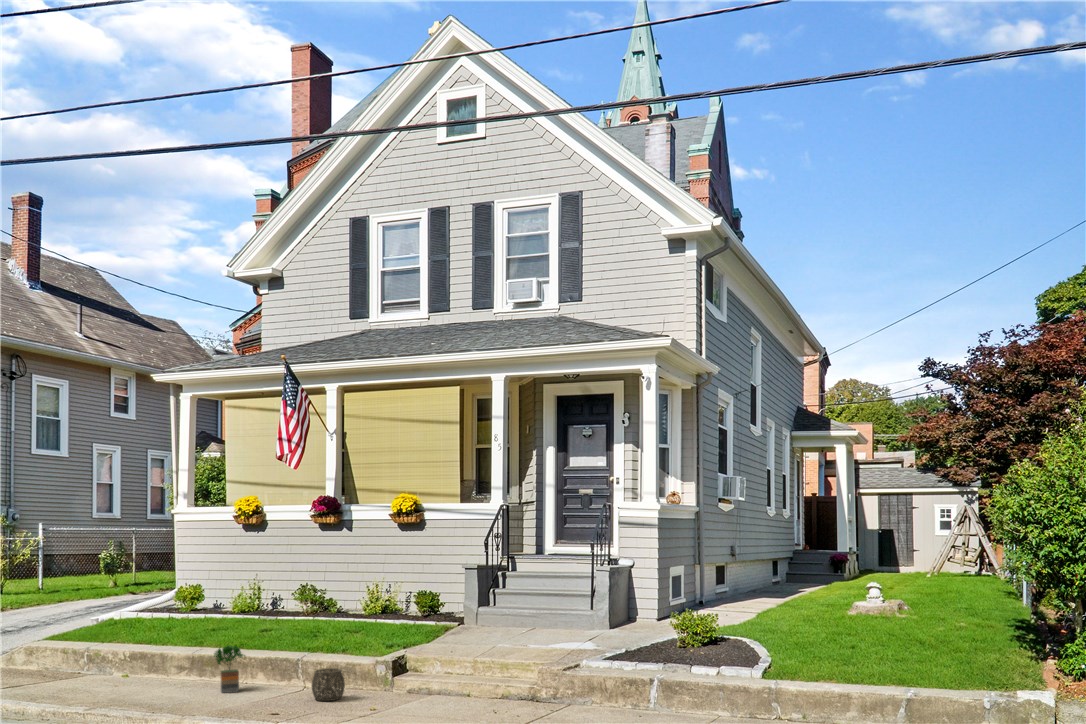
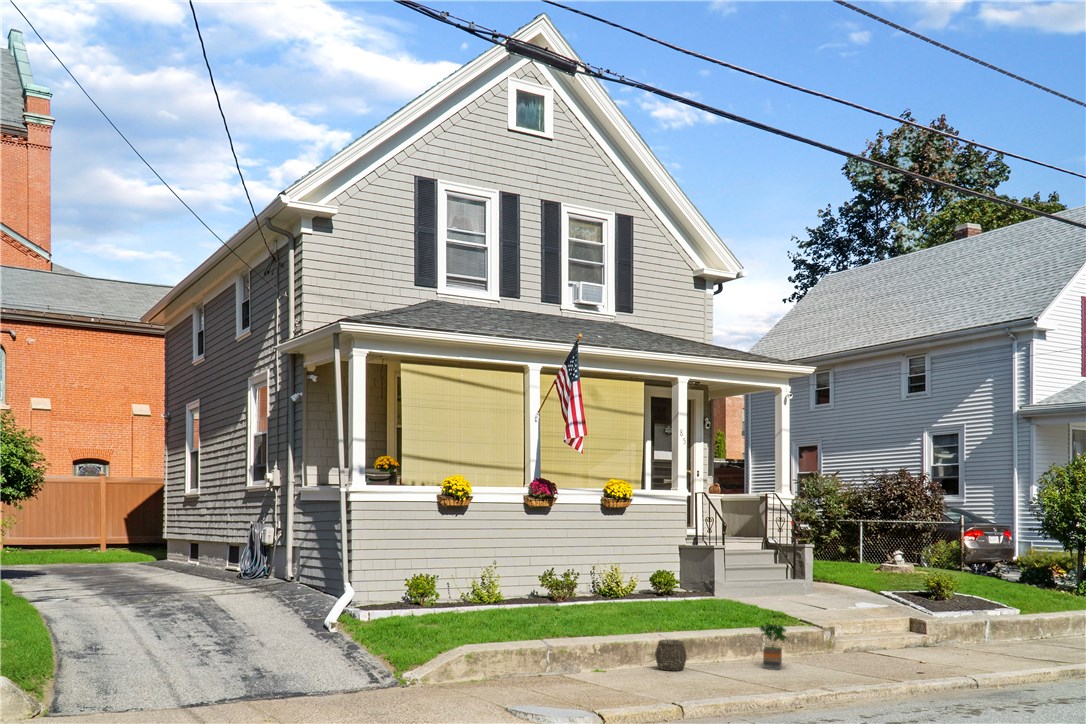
woven basket: present [312,668,345,701] -> present [655,640,686,671]

